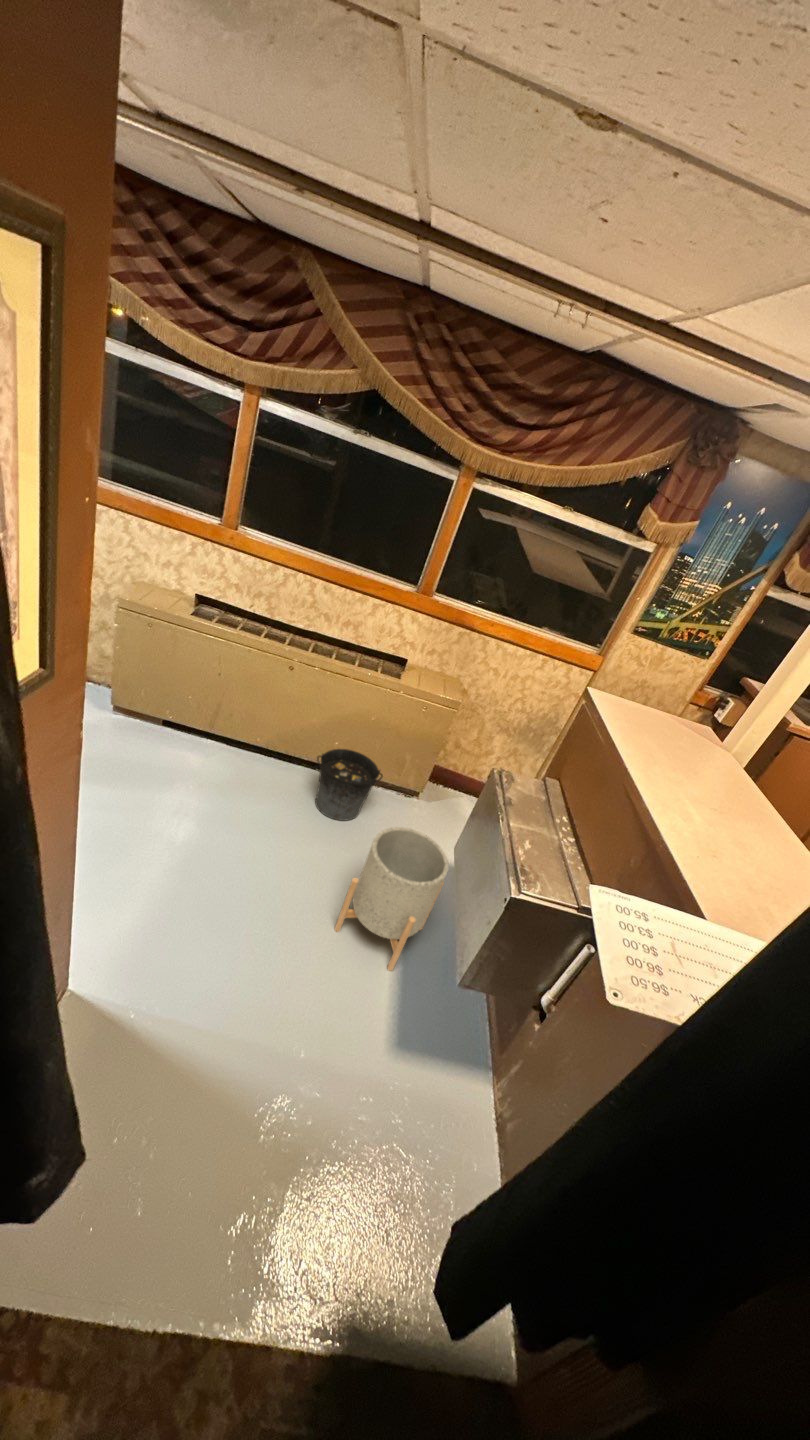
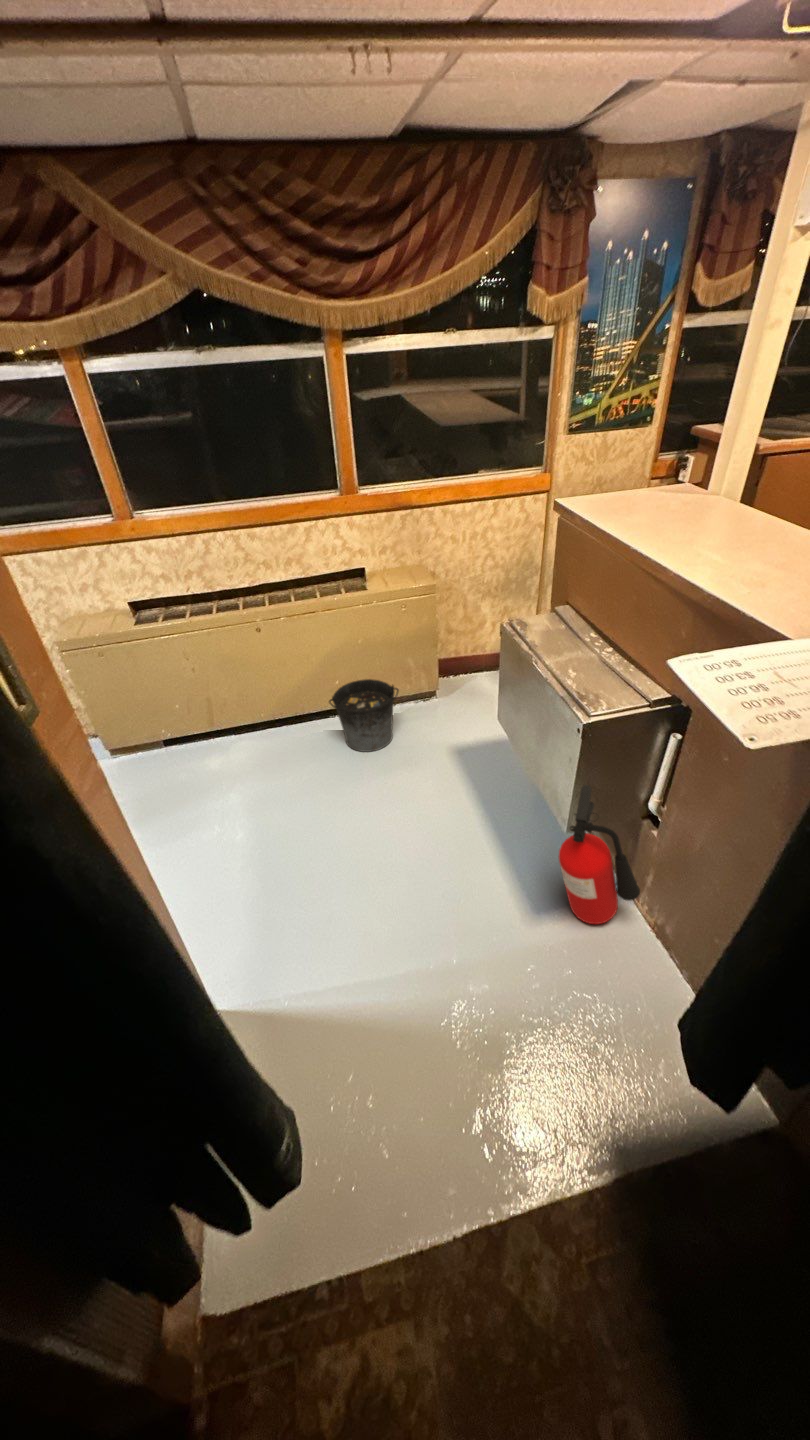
planter: present [335,827,449,971] -> none [426,718,509,850]
fire extinguisher: none [424,953,495,1100] -> present [559,785,640,924]

